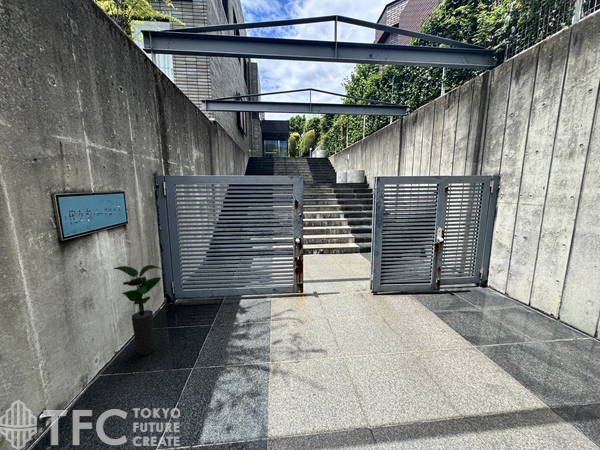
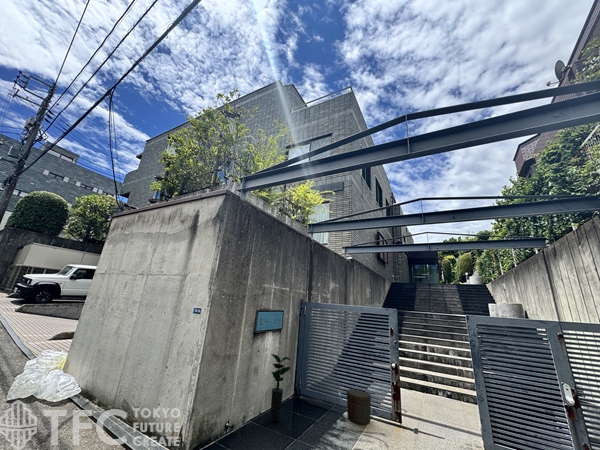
woven basket: none [243,274,272,310] -> present [347,389,371,425]

